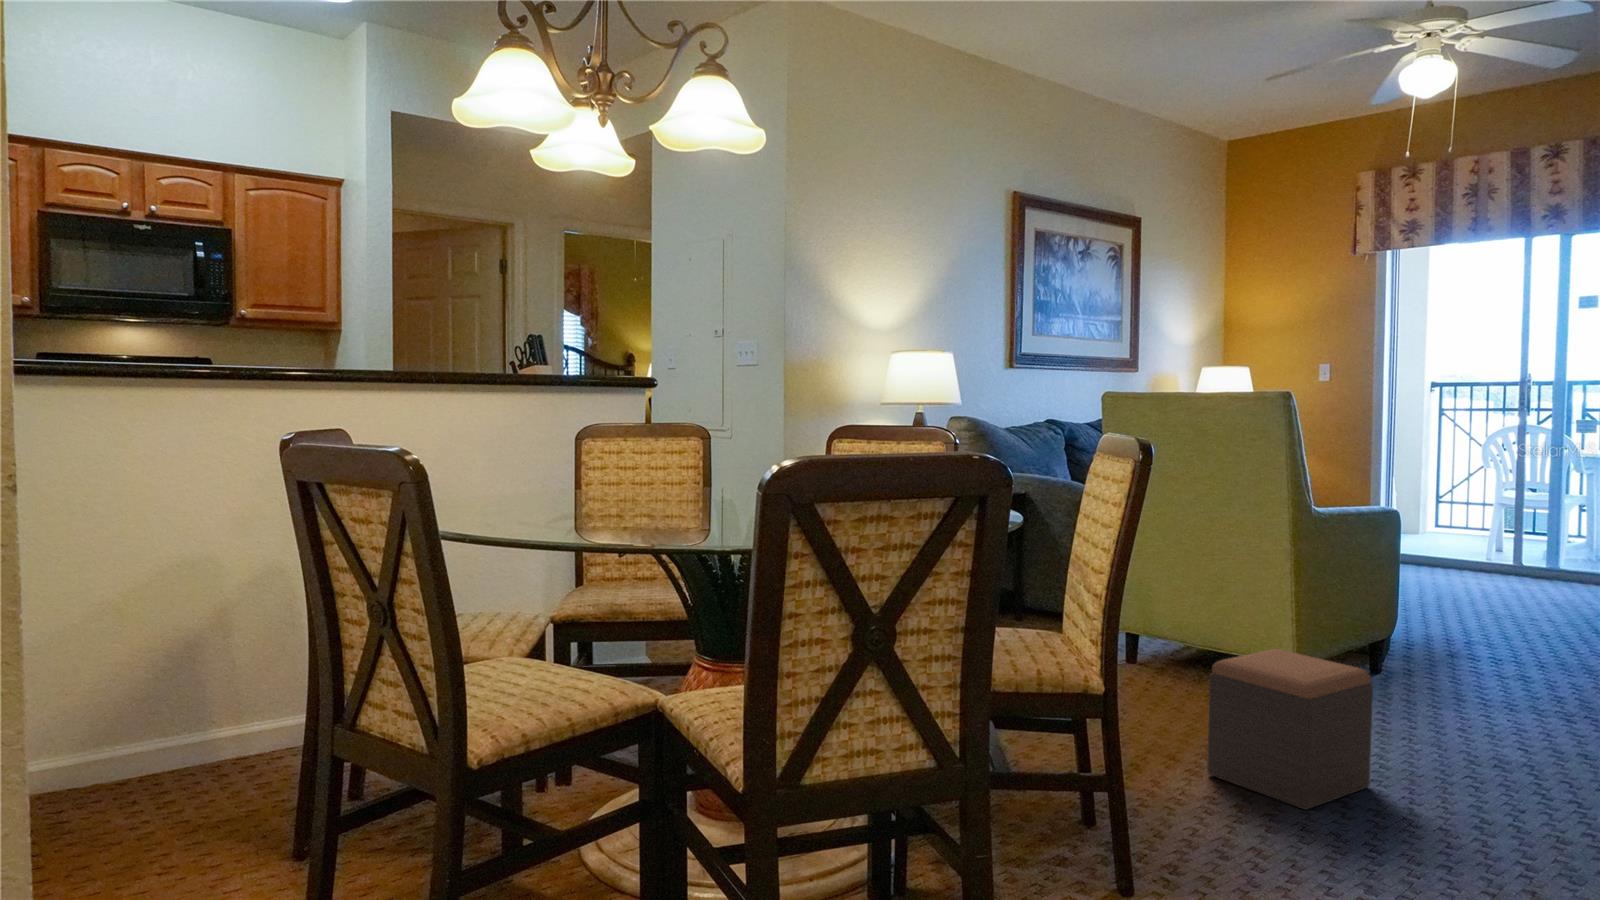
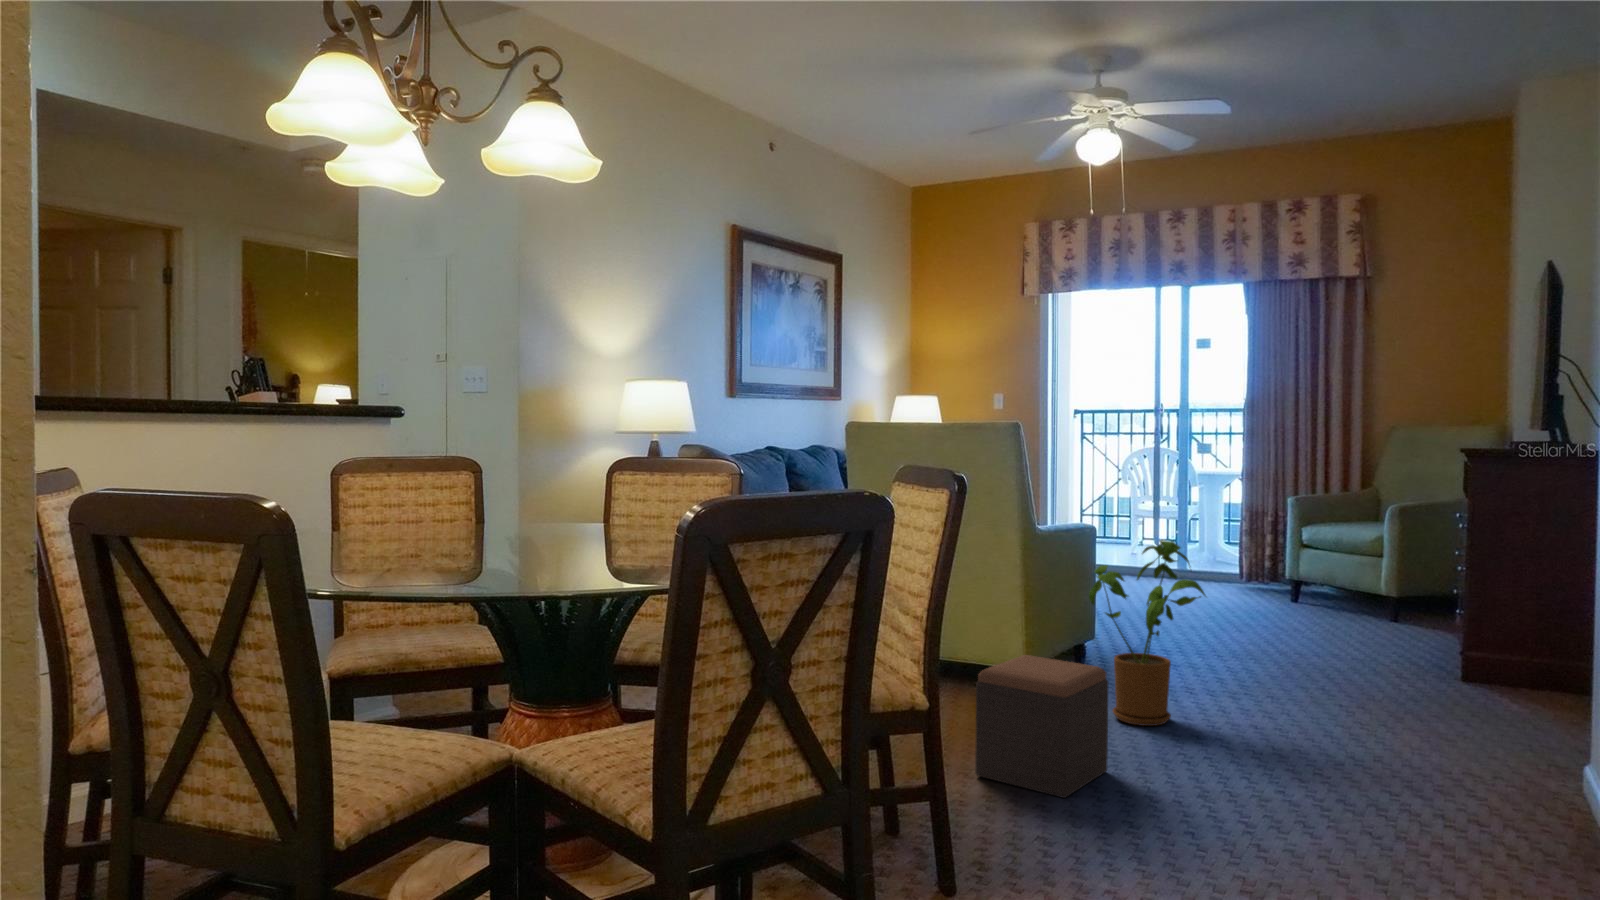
house plant: none [1372,530,1523,743] -> present [1089,540,1205,726]

